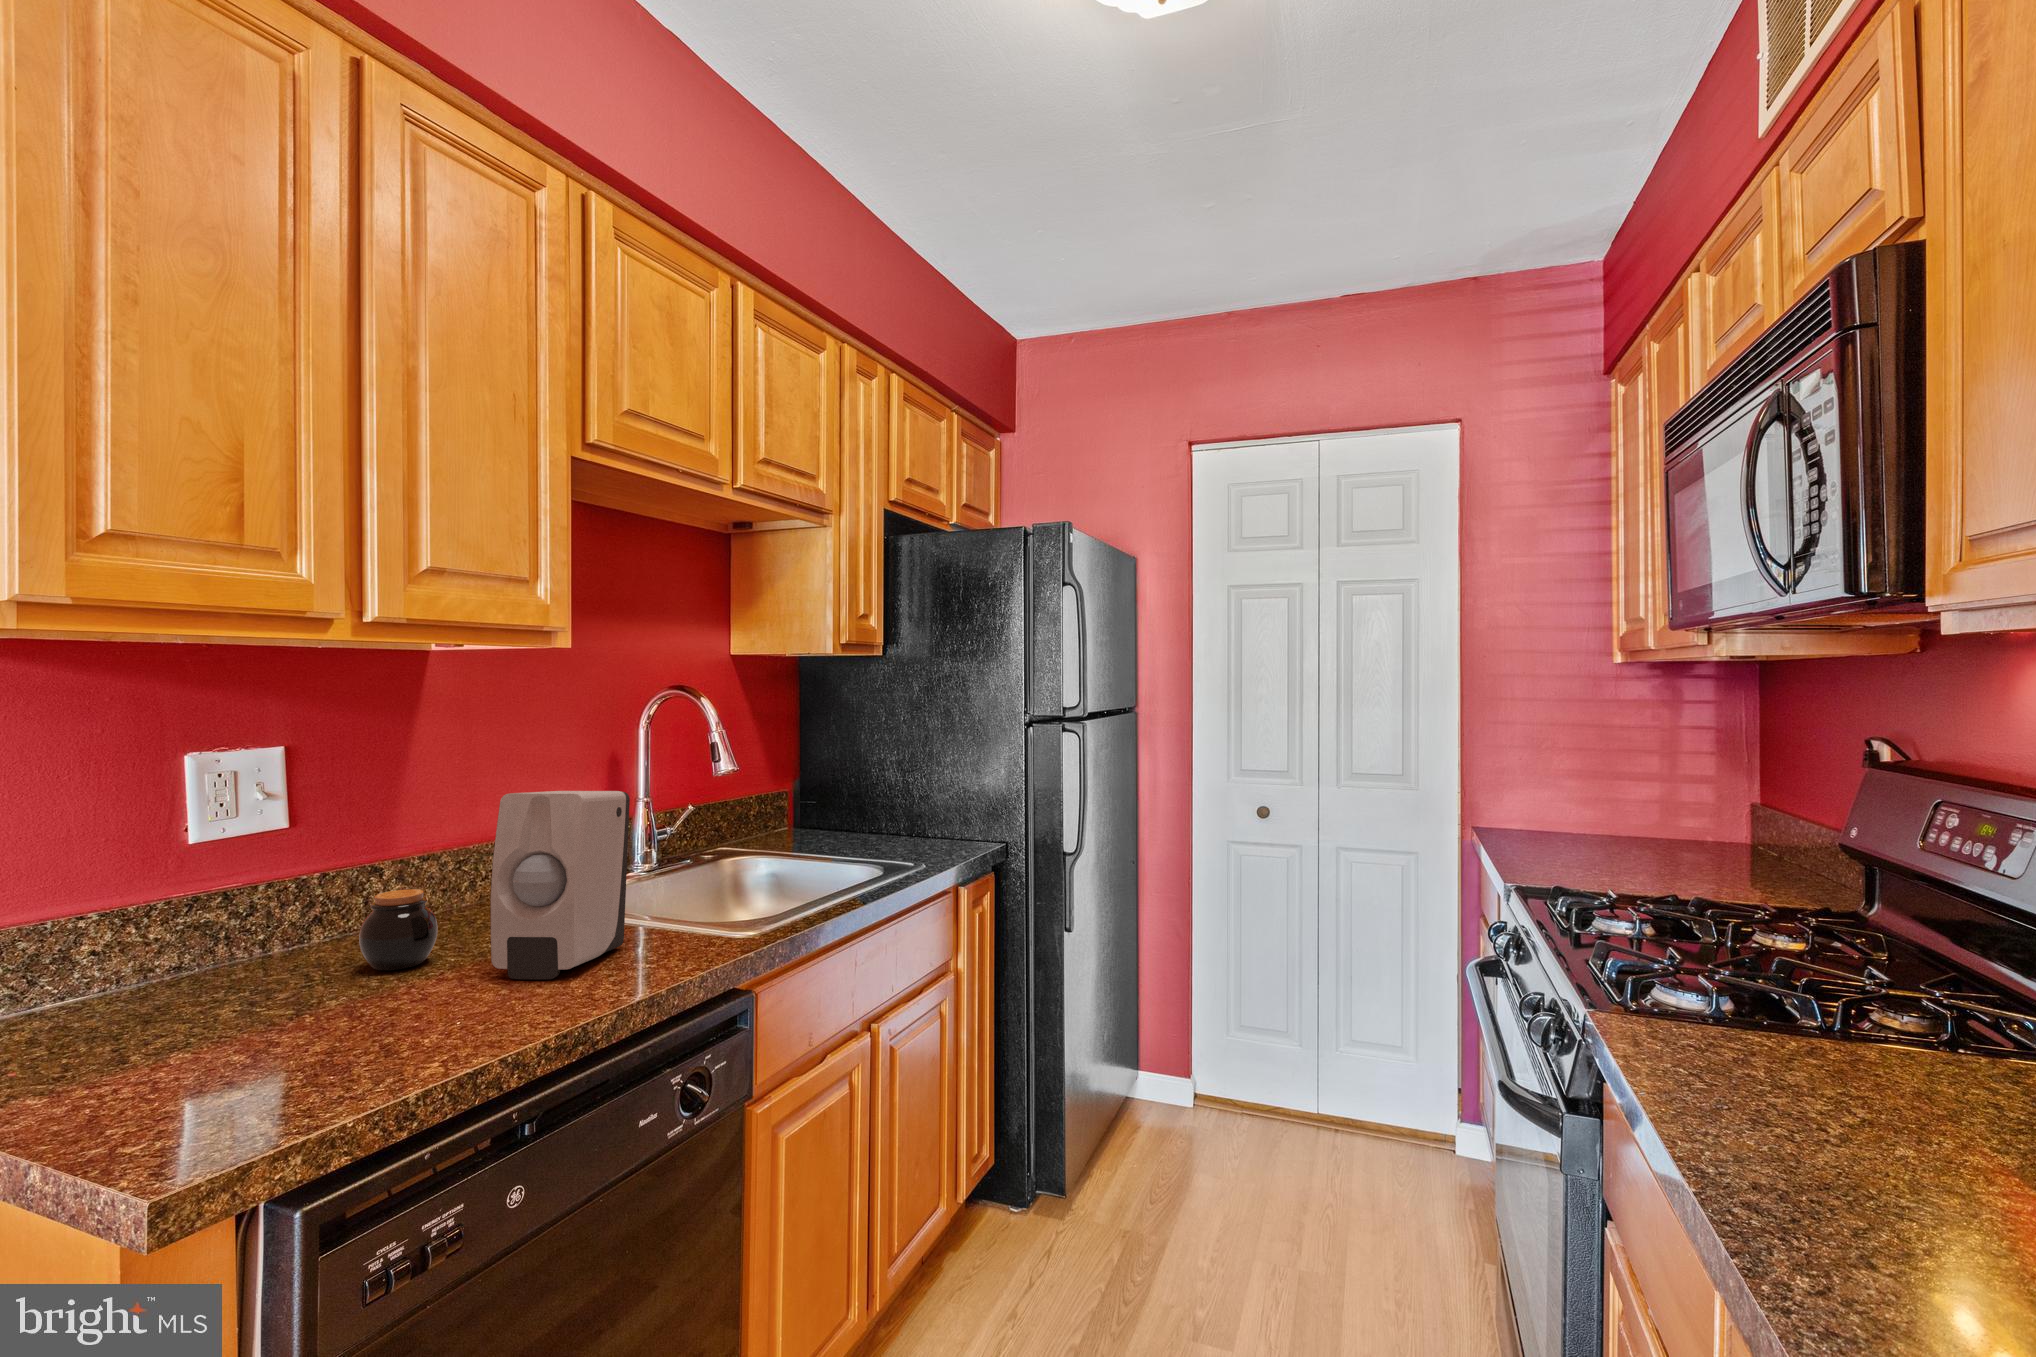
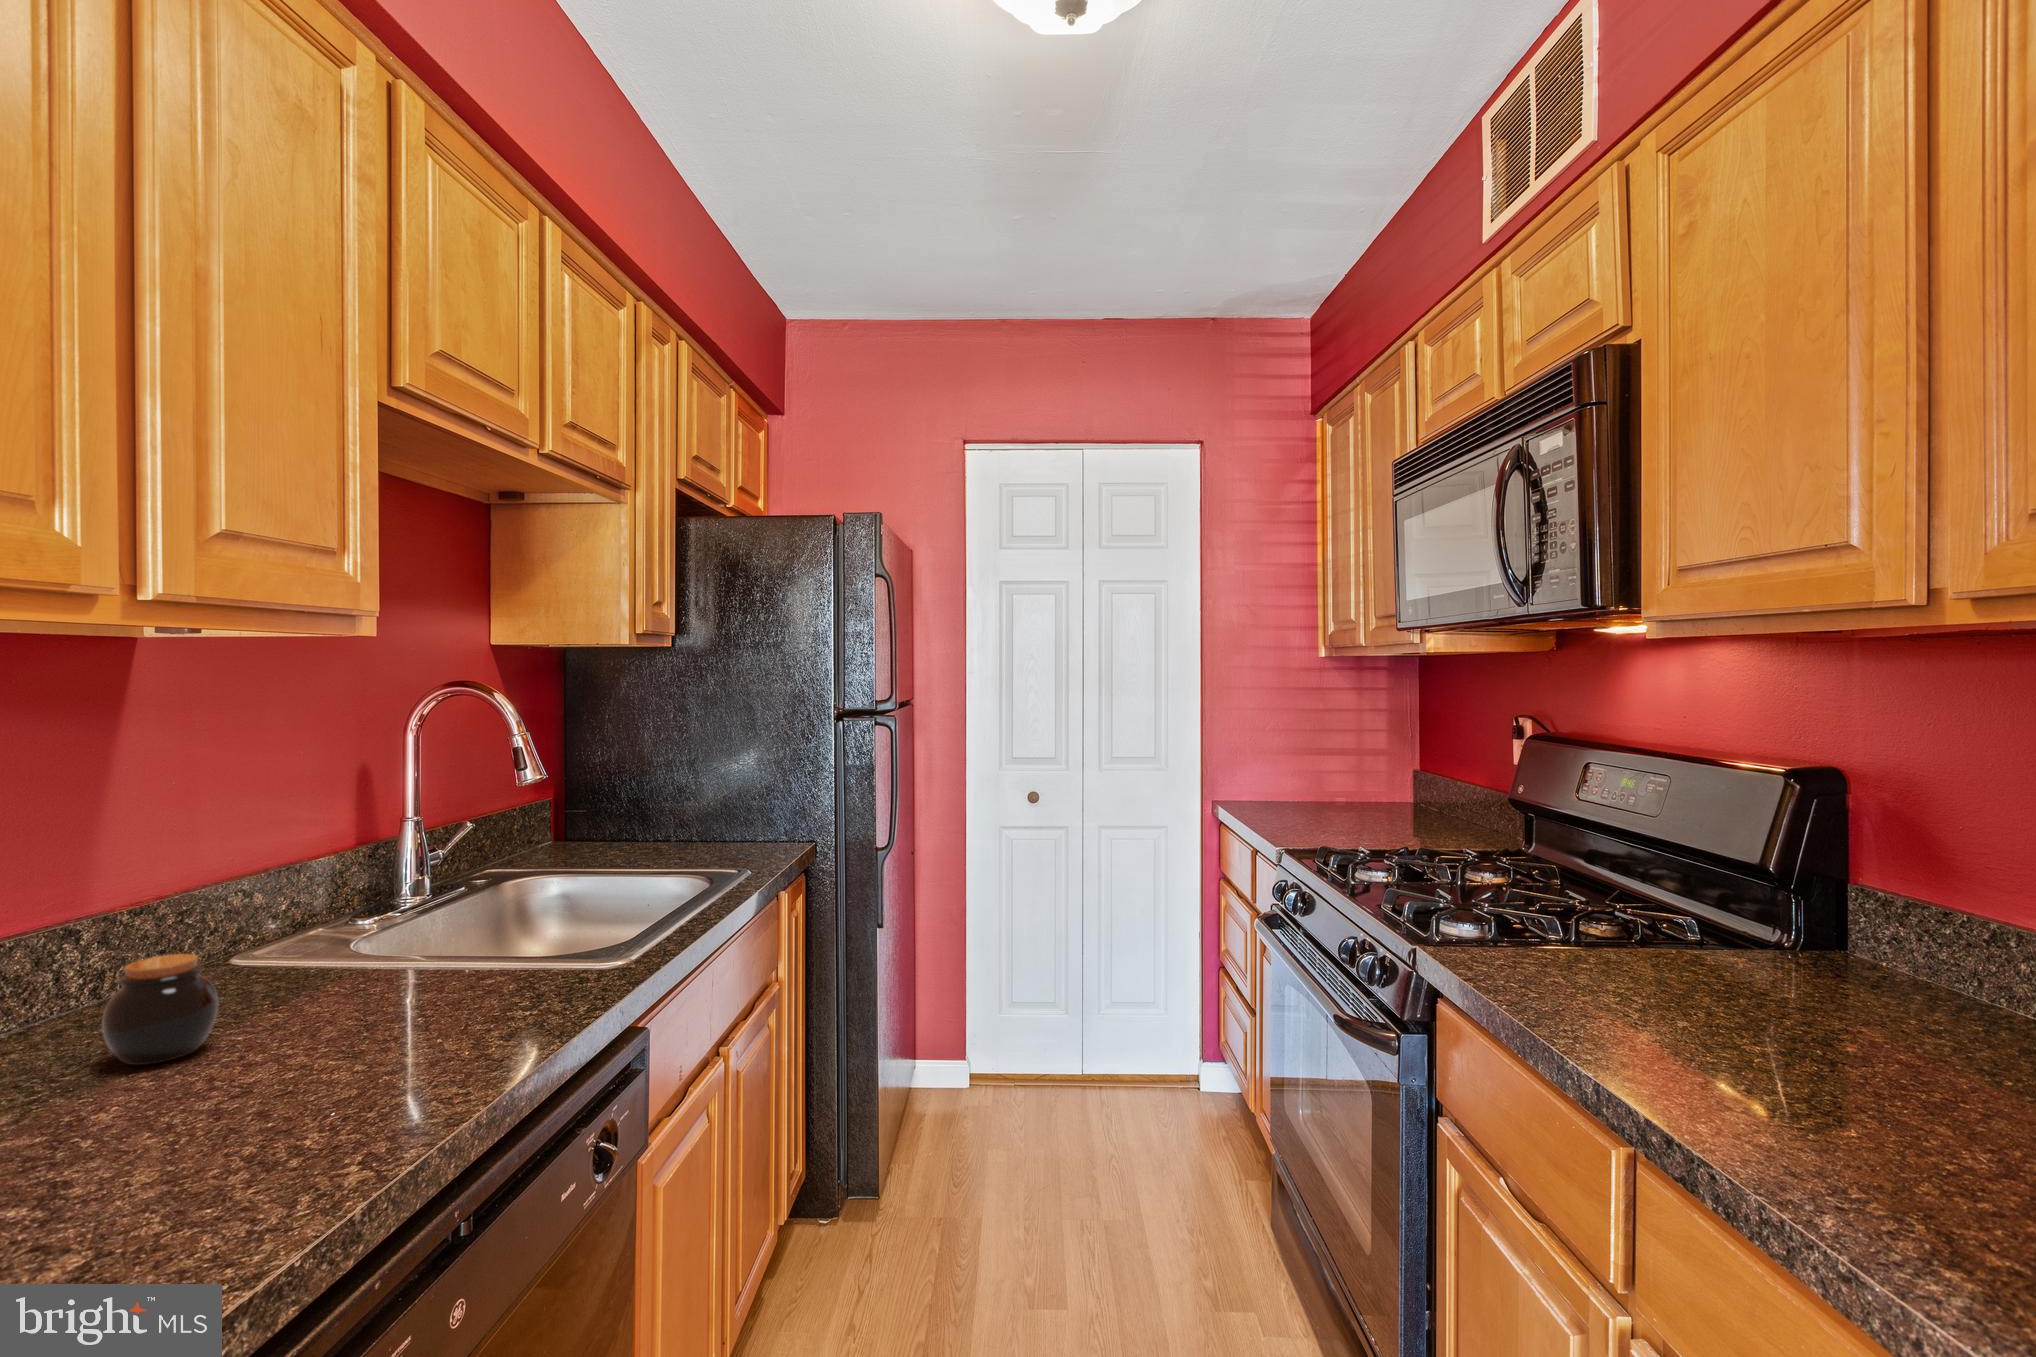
soap dispenser: present [491,791,630,979] -> none [324,813,477,1052]

